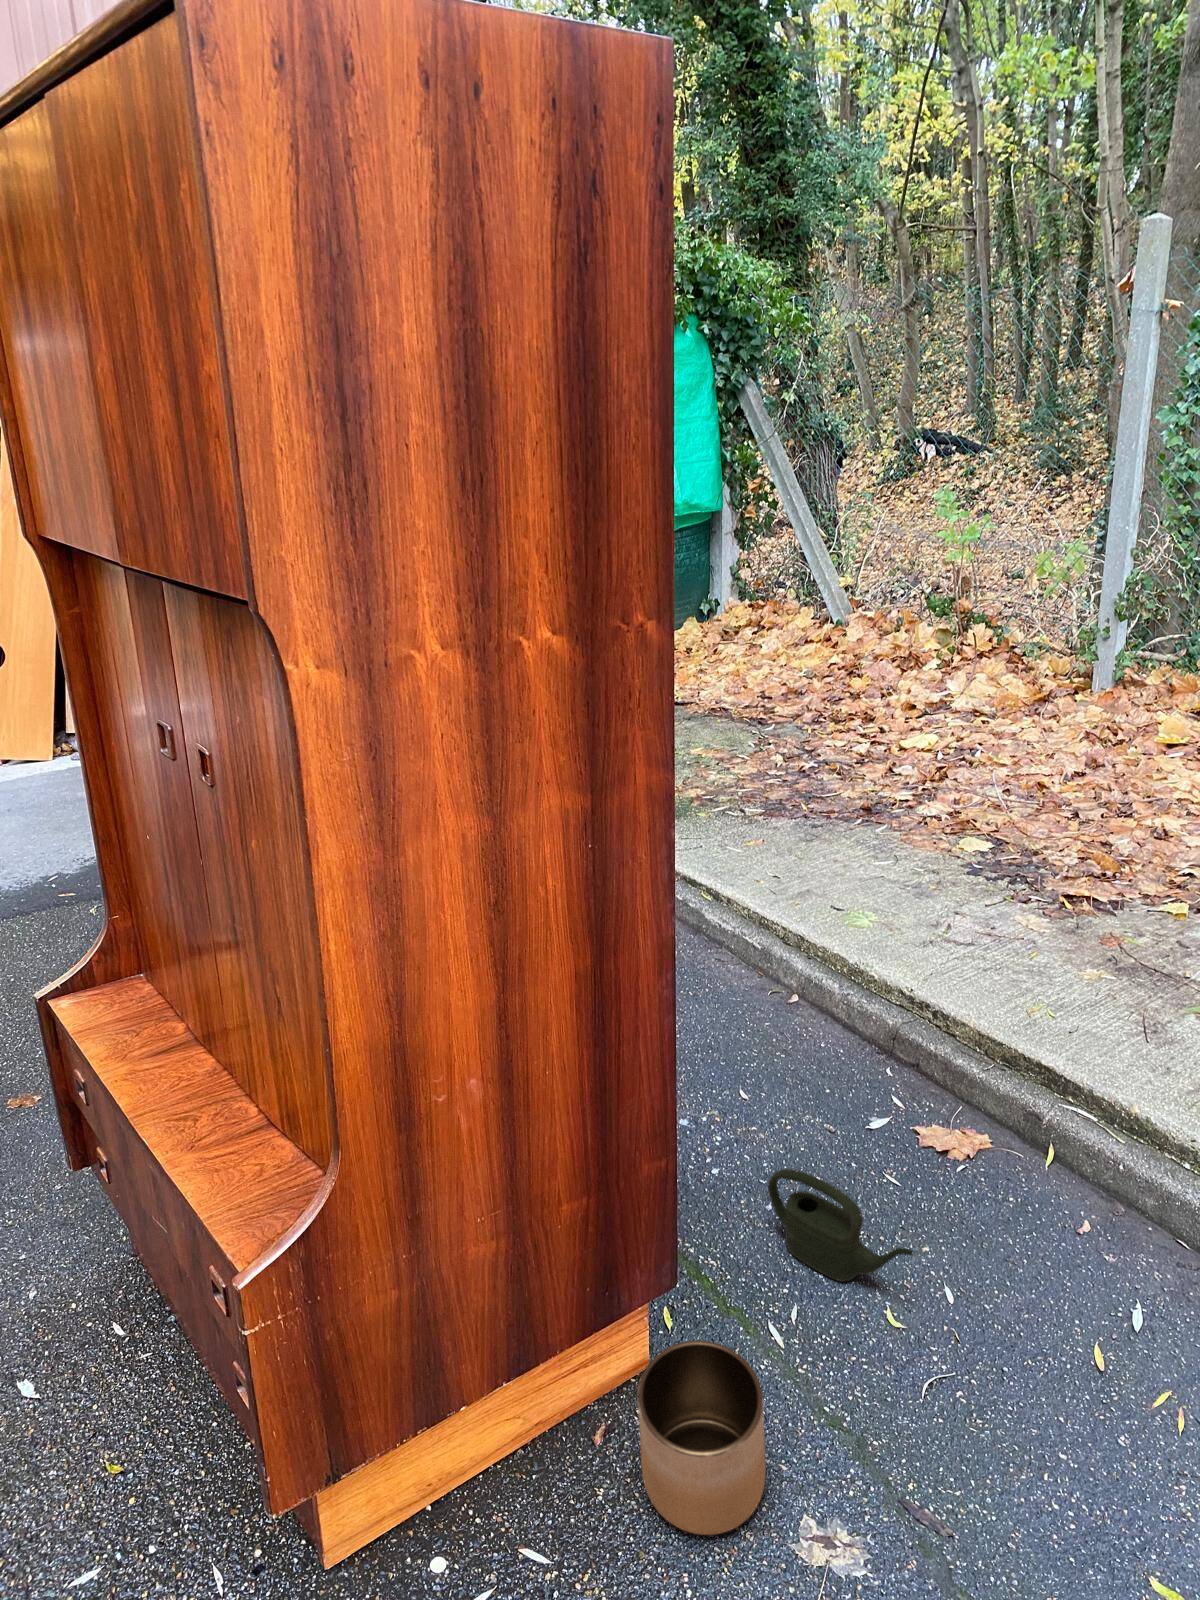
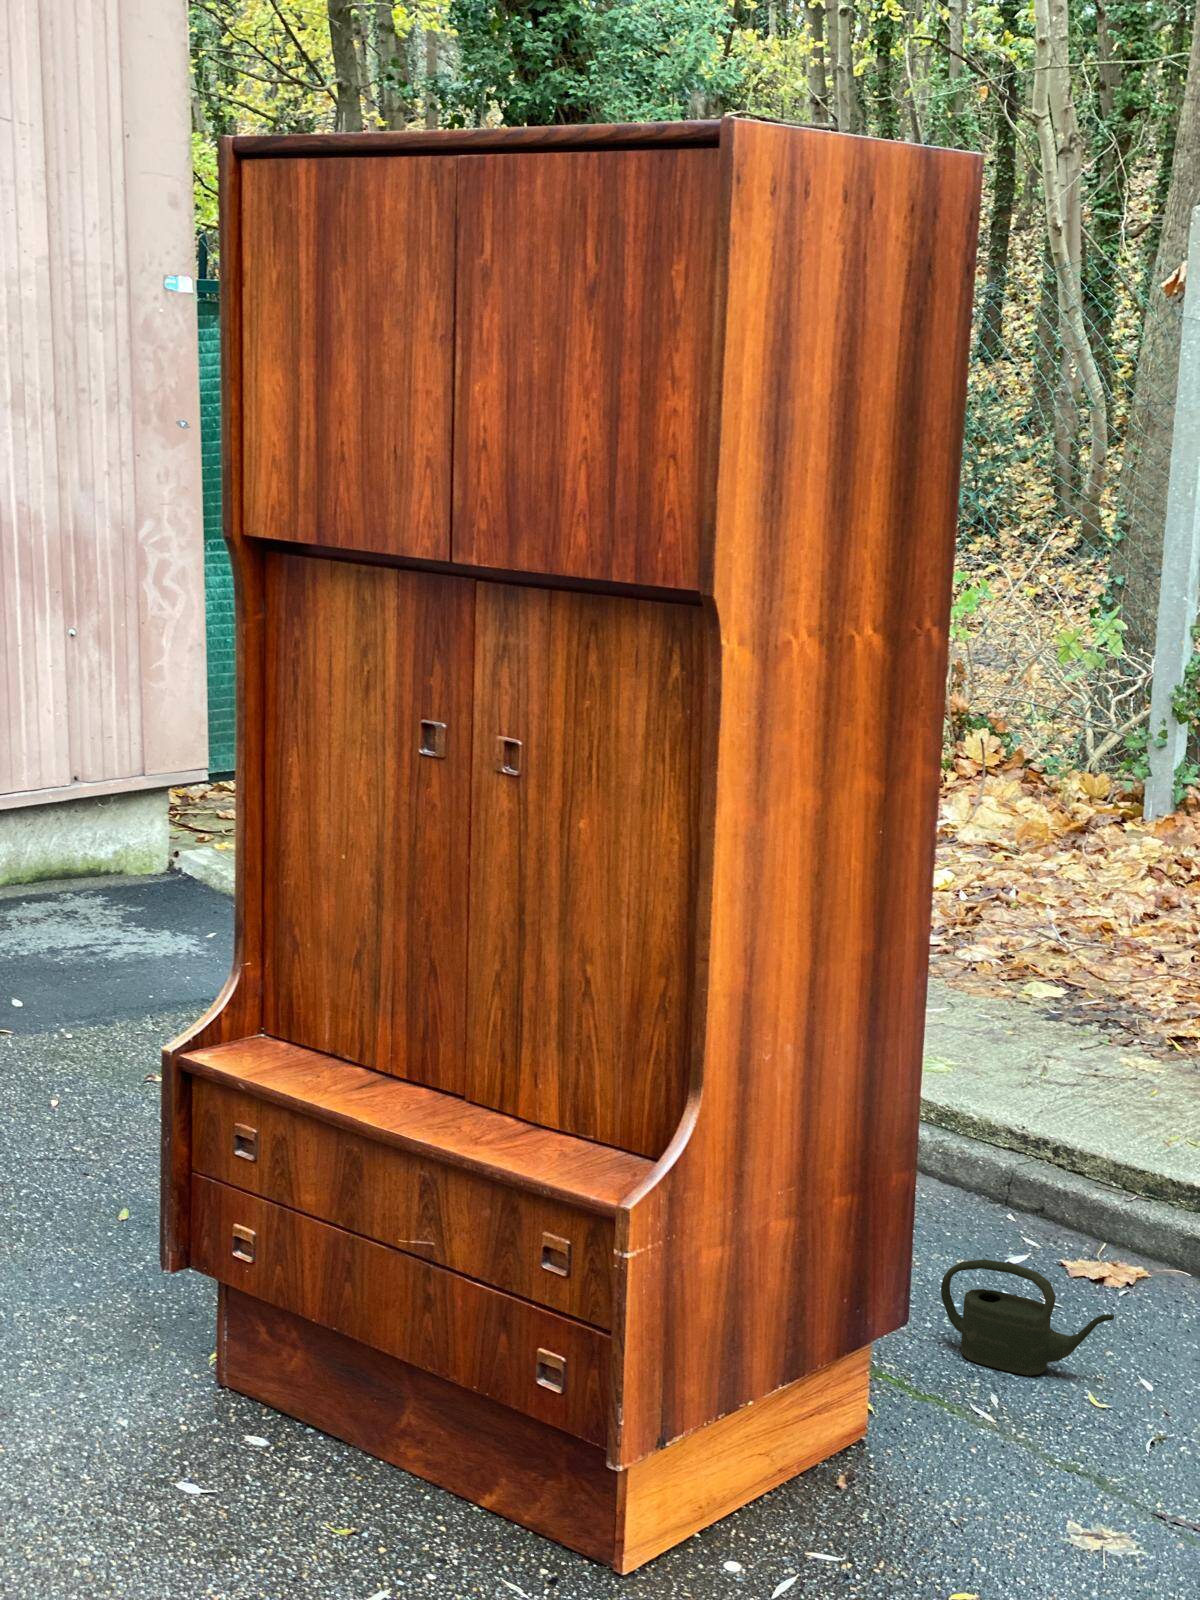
planter: present [638,1340,766,1535] -> none [896,1368,1029,1532]

